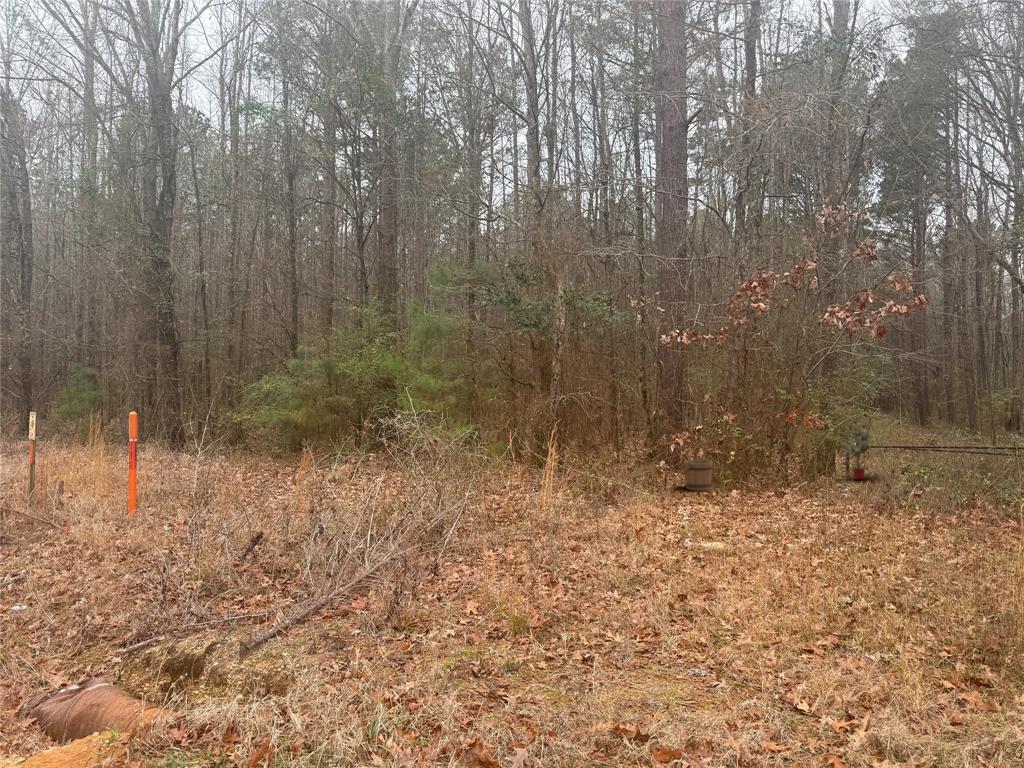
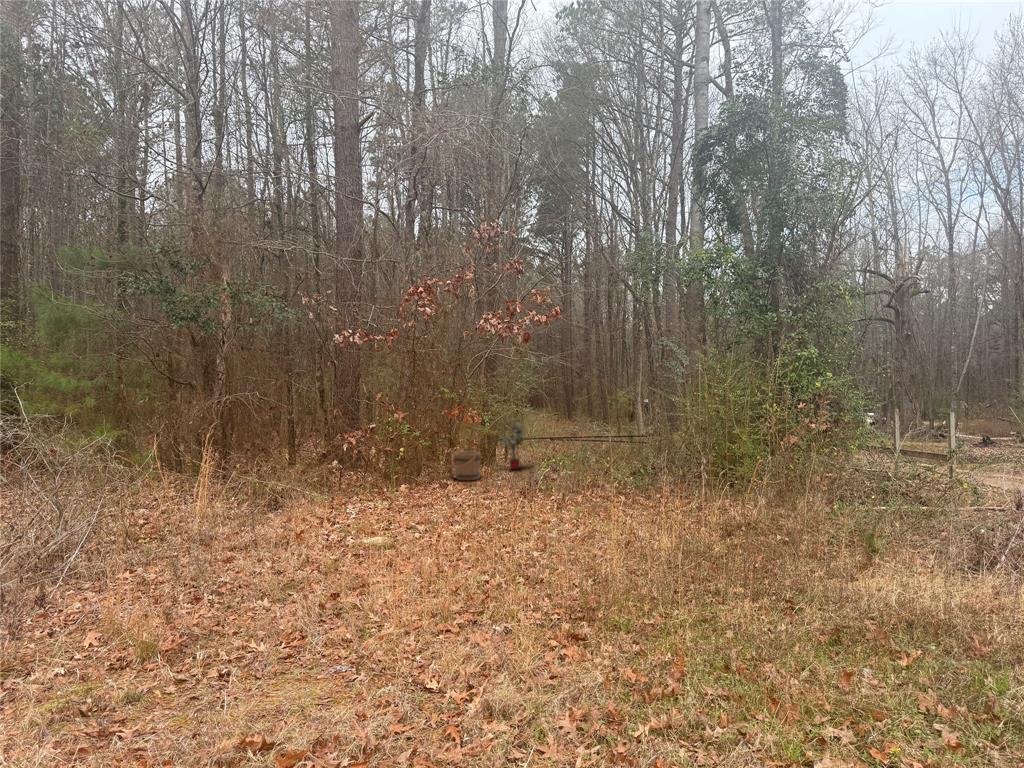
bucket: present [682,460,713,491] -> present [451,451,481,480]

